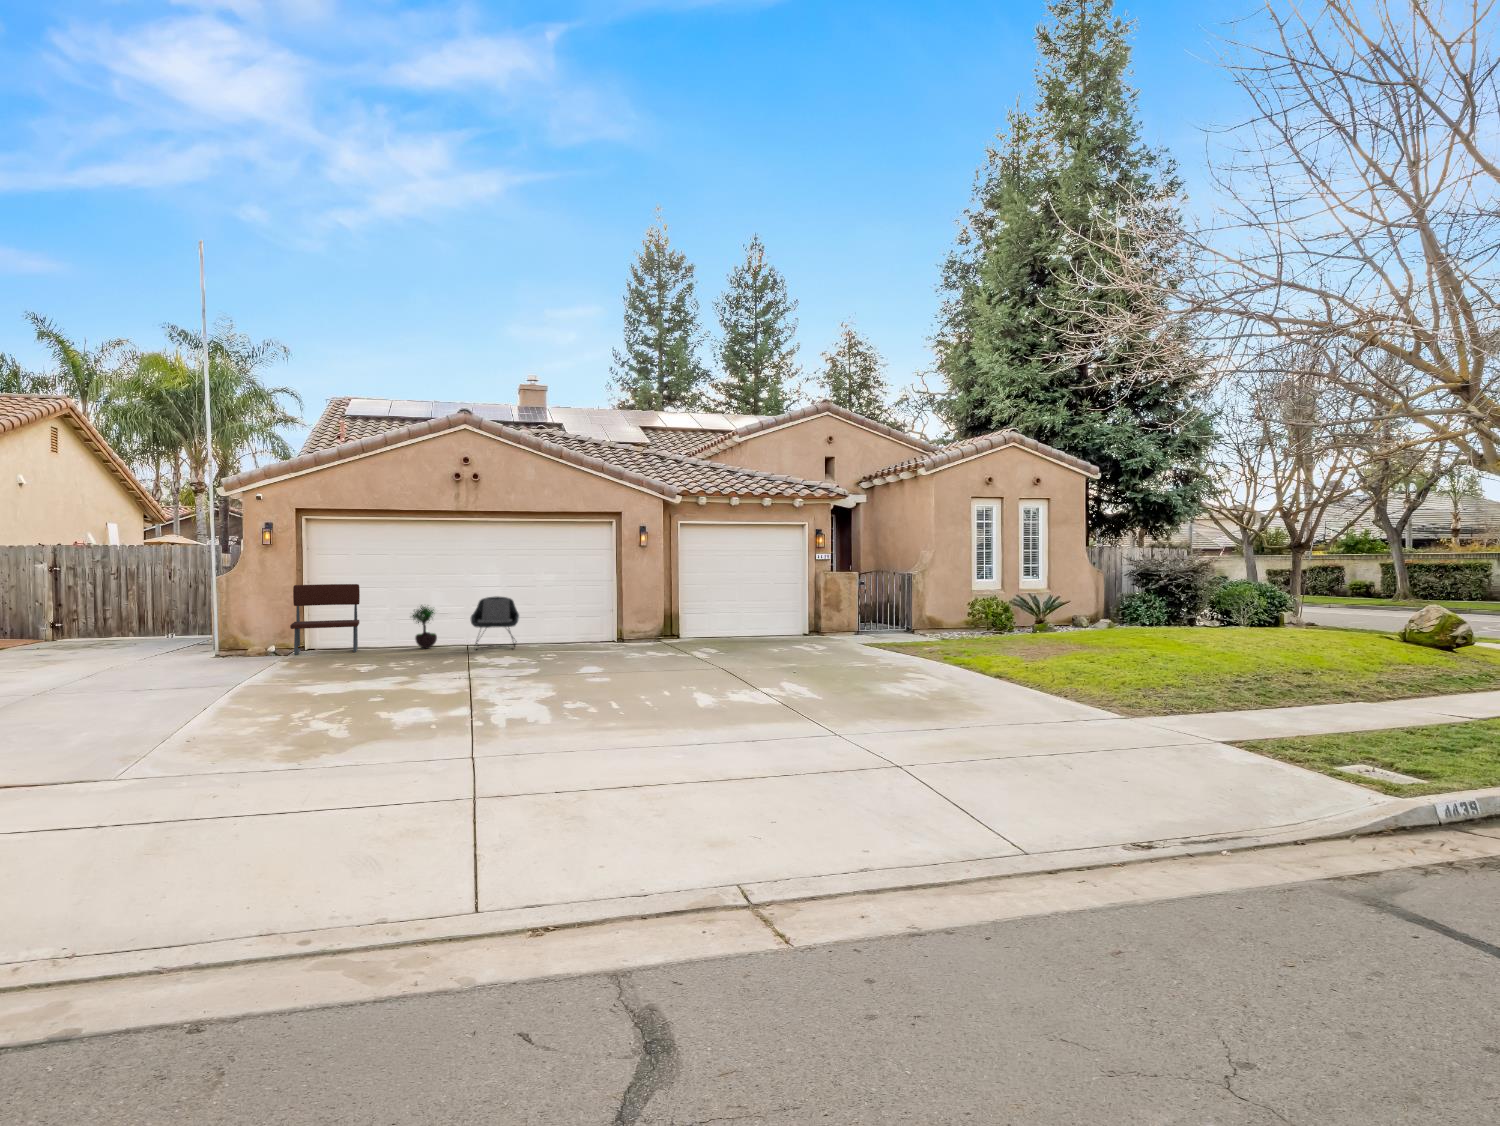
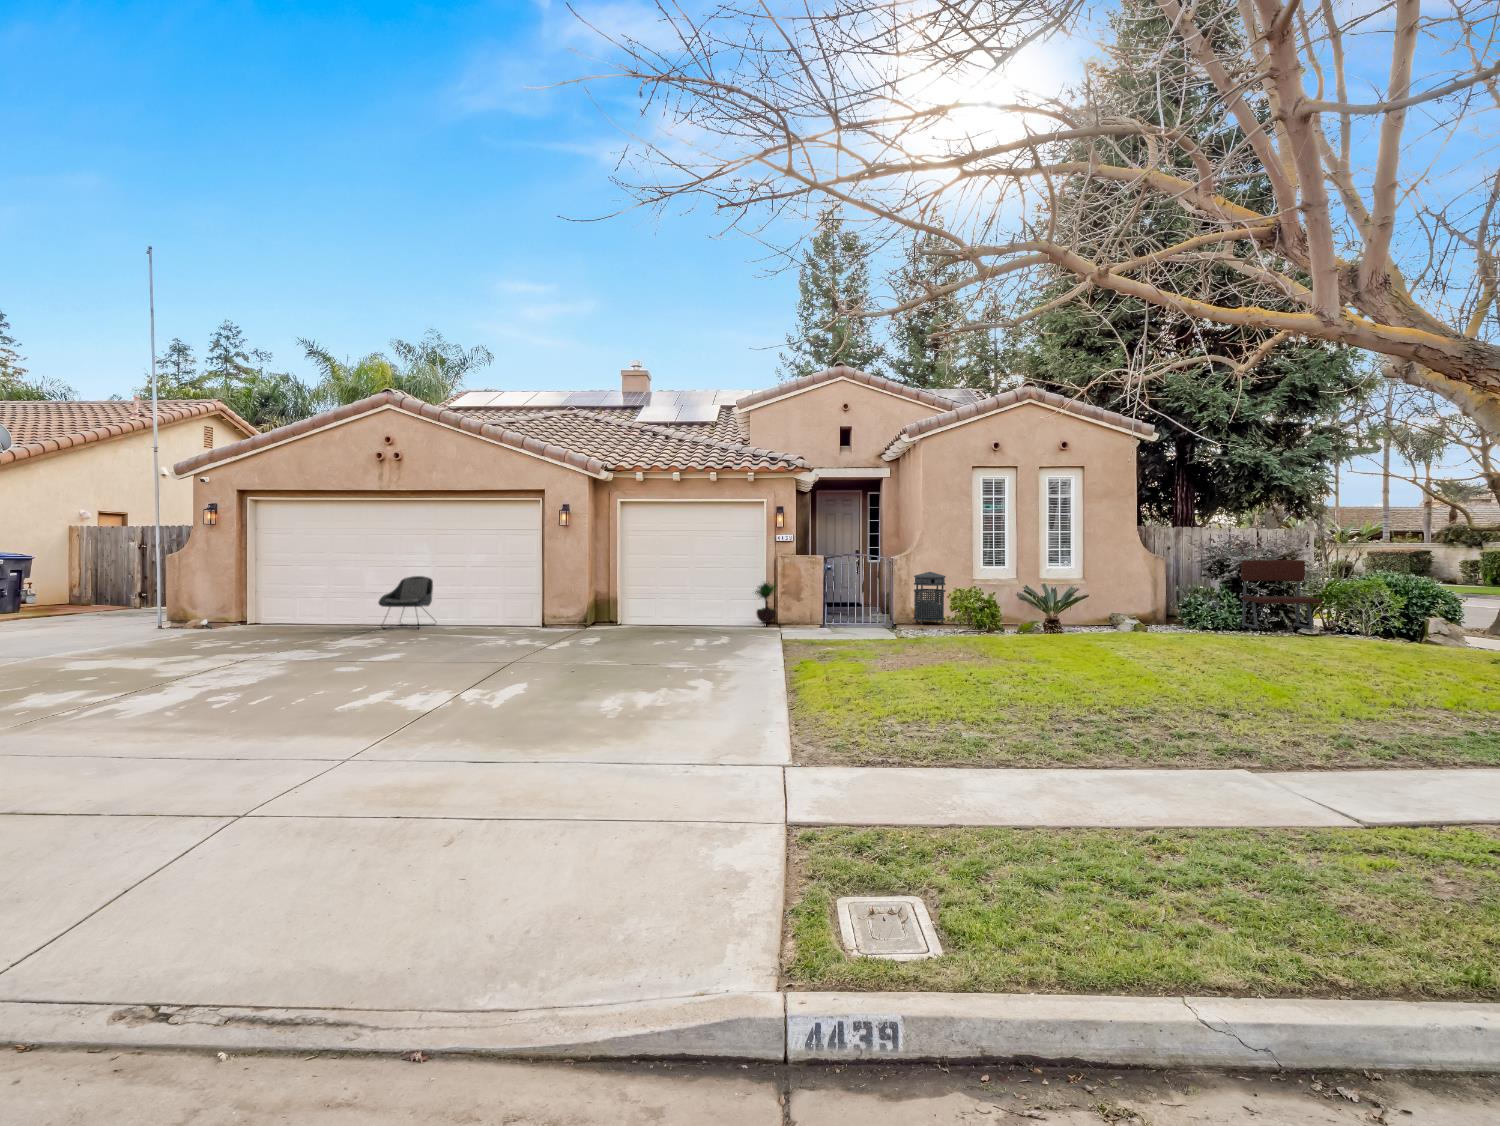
bench: present [290,584,360,655] -> present [1241,560,1322,629]
trash can: none [935,585,963,629] -> present [914,572,946,625]
potted tree: present [412,605,437,648] -> present [755,583,776,623]

